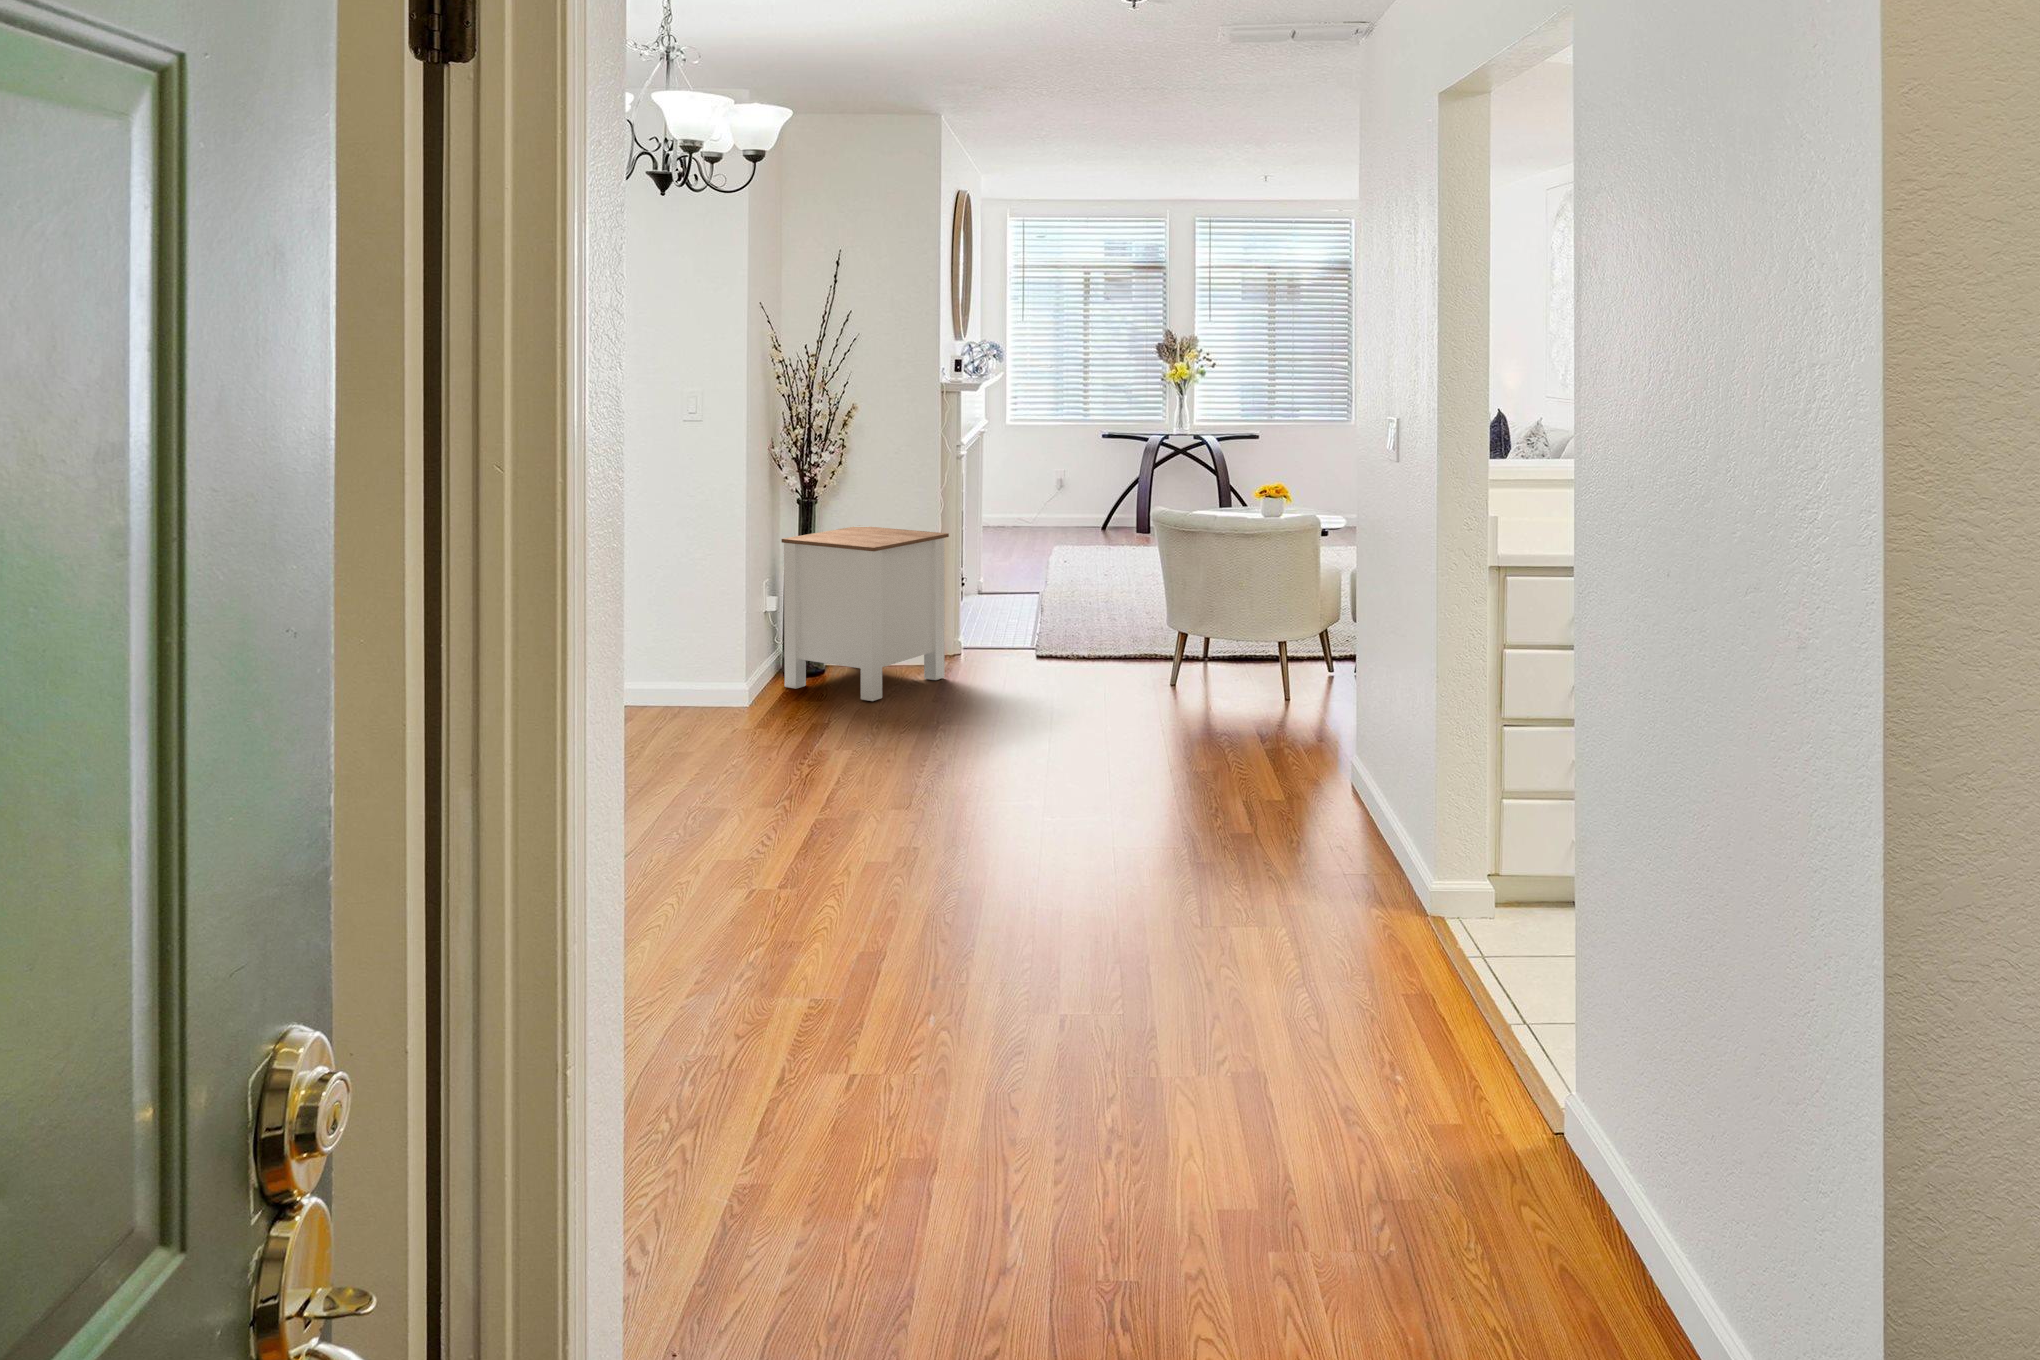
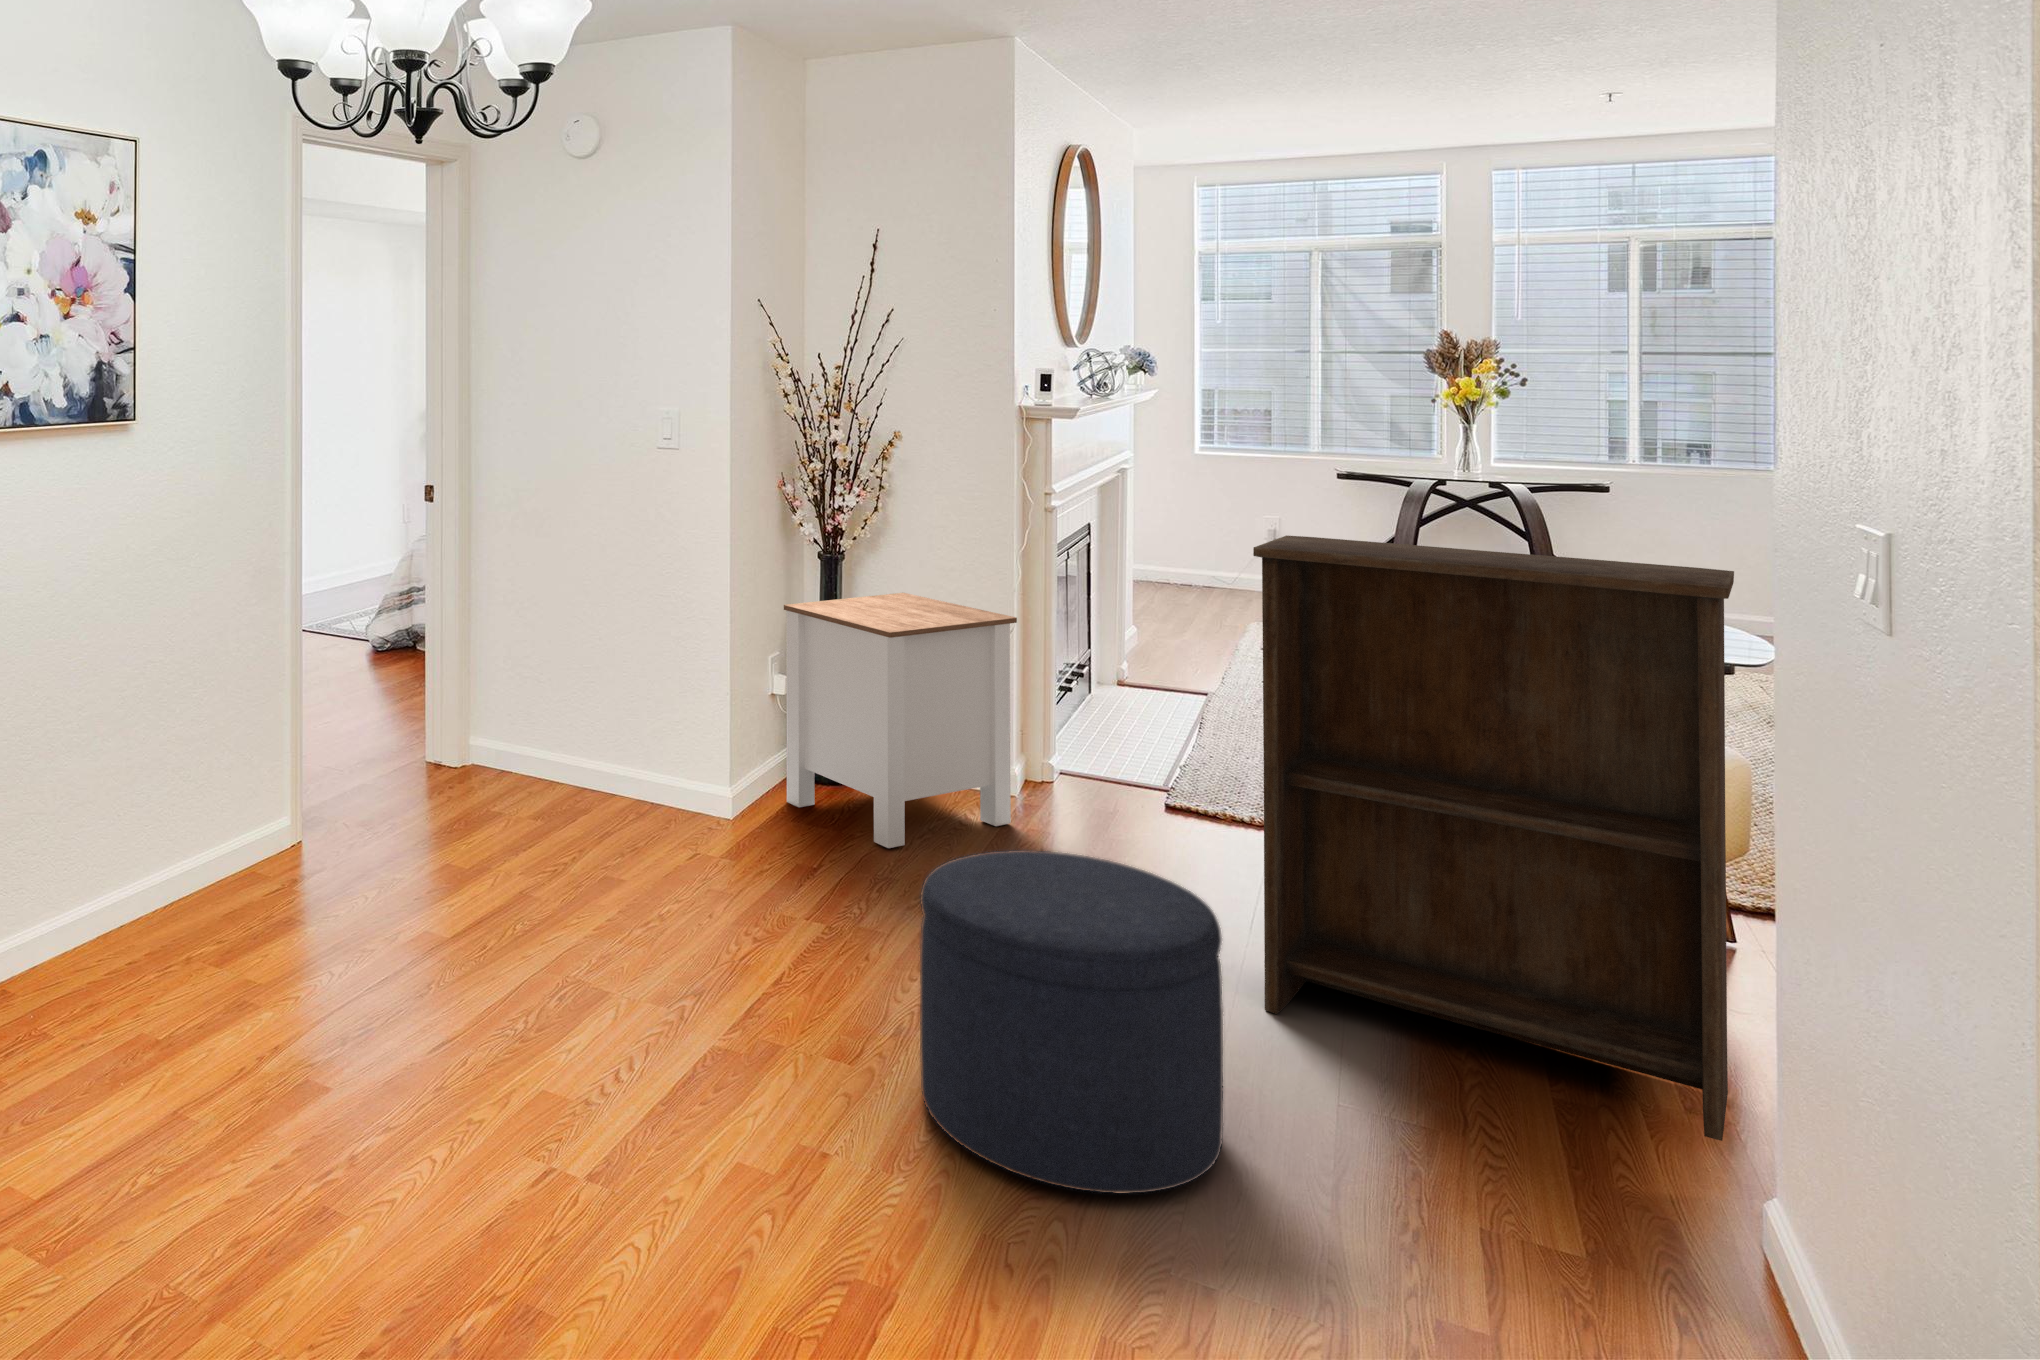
bookshelf: none [1119,460,1341,751] -> present [1253,535,1734,1141]
ottoman: none [956,655,1122,826] -> present [920,850,1223,1194]

